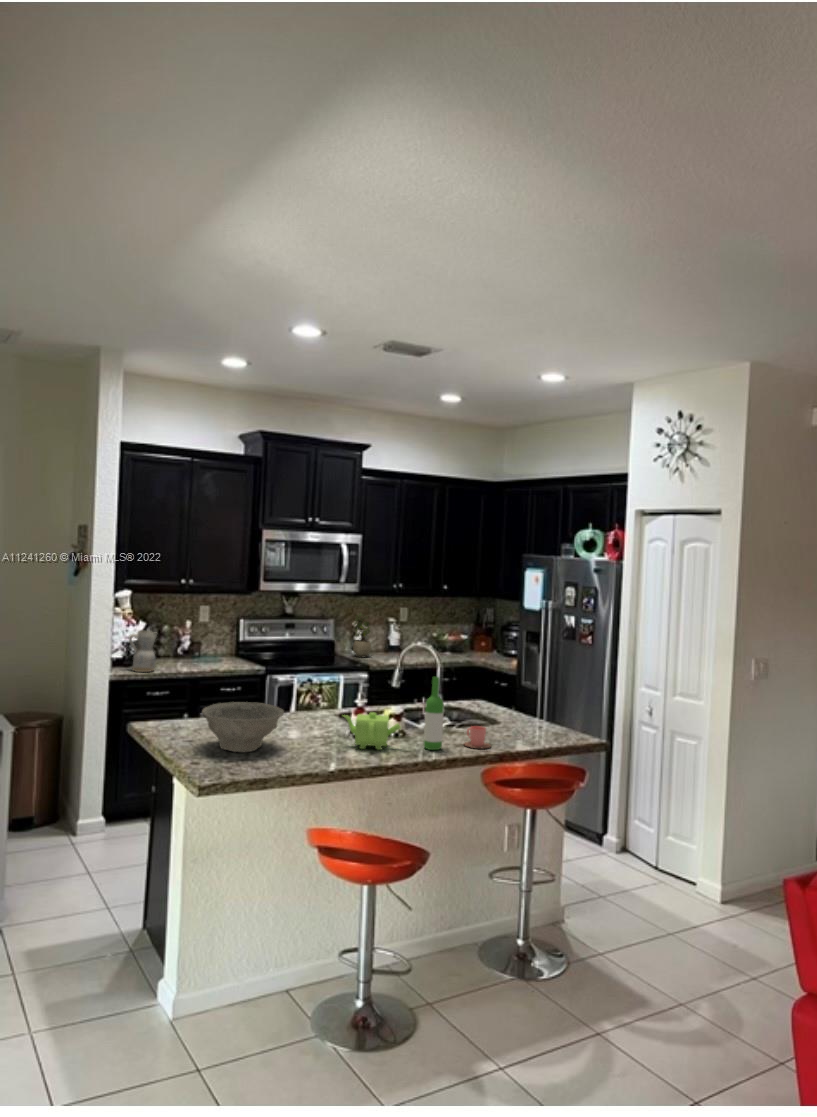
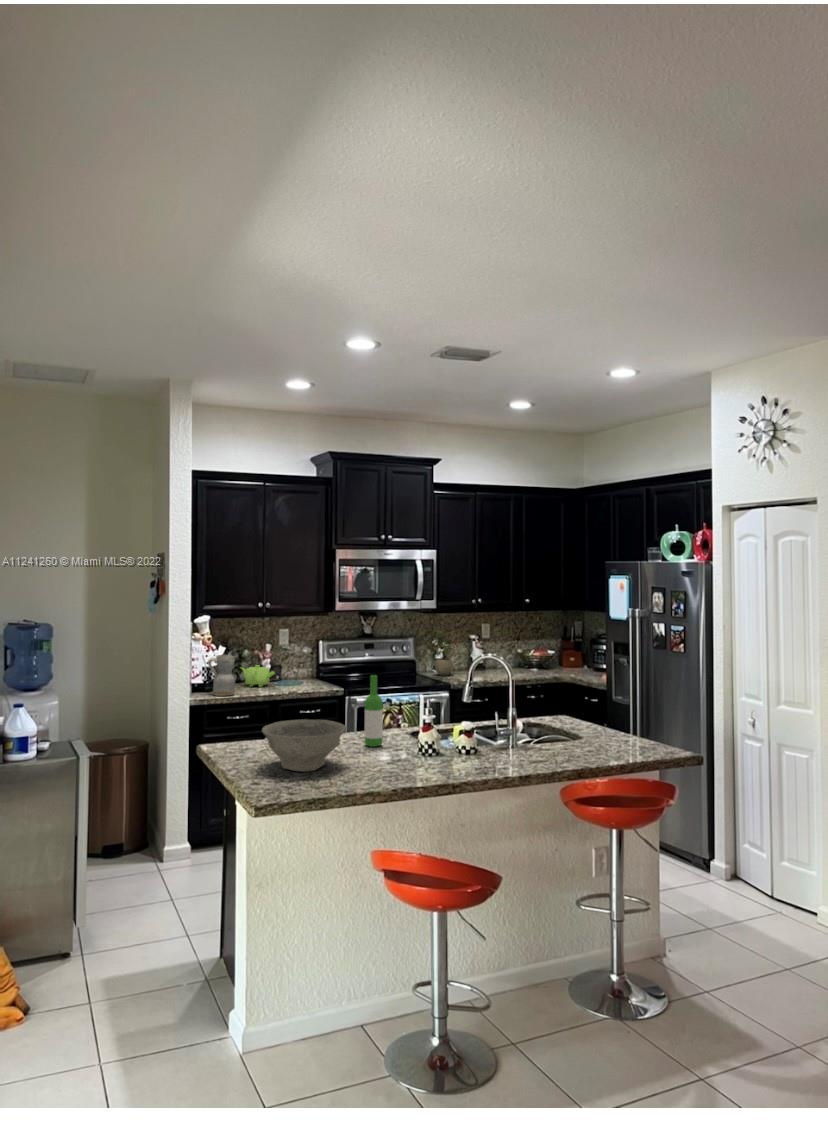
wine bottle: present [424,677,444,750] -> present [365,675,383,747]
teapot: present [344,713,401,750] -> present [241,665,275,687]
cup: present [464,726,491,748] -> none [541,739,571,763]

